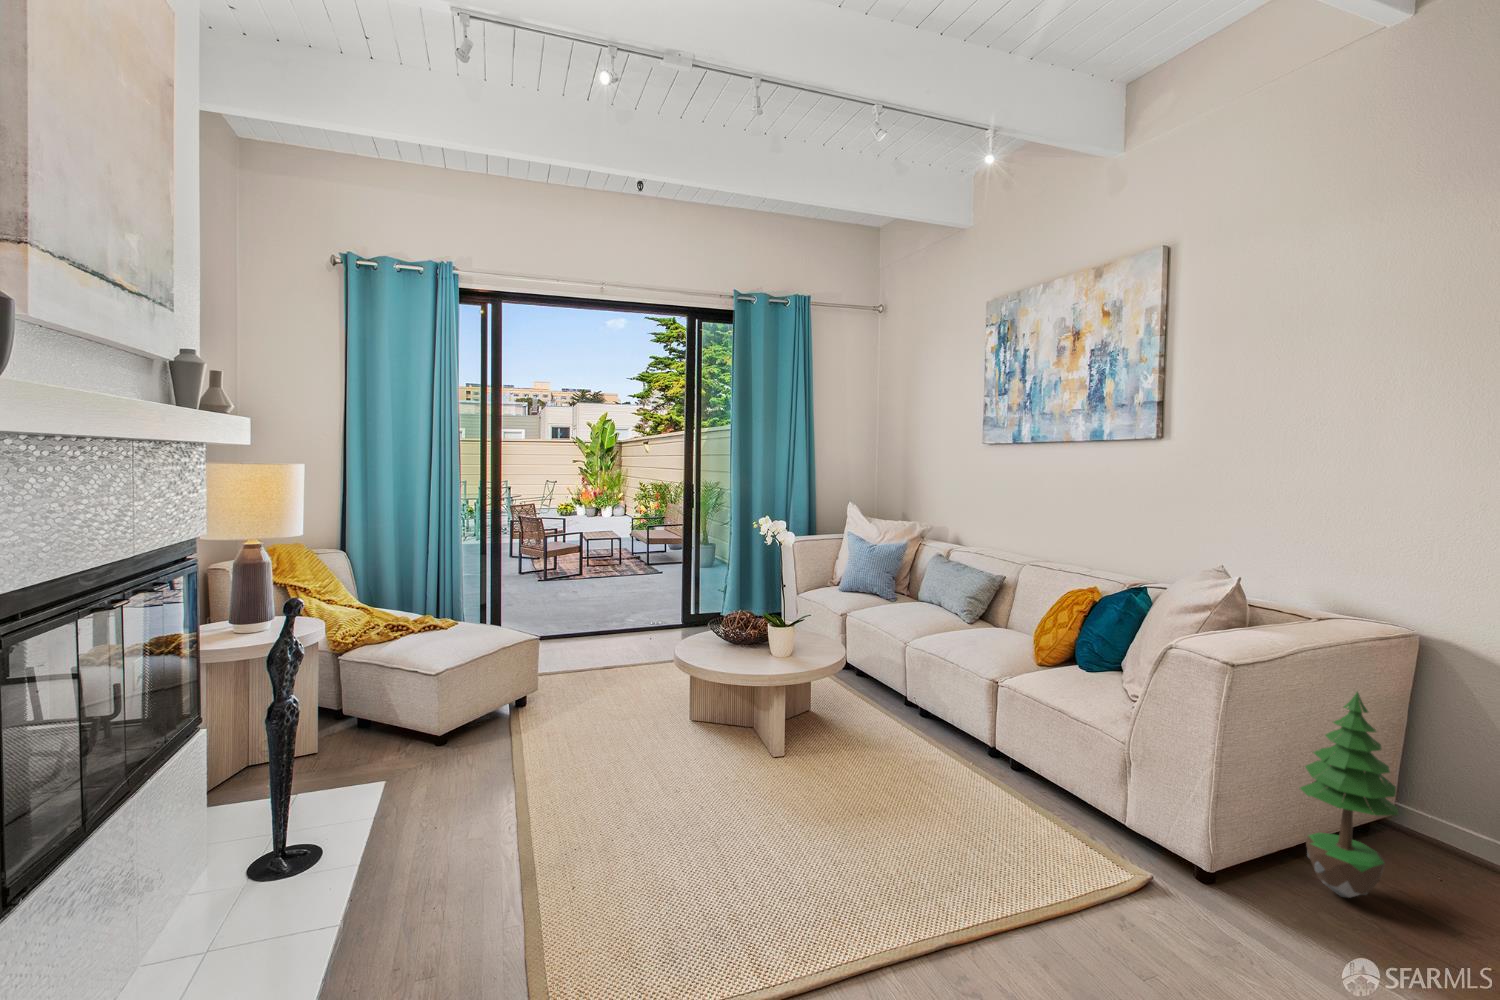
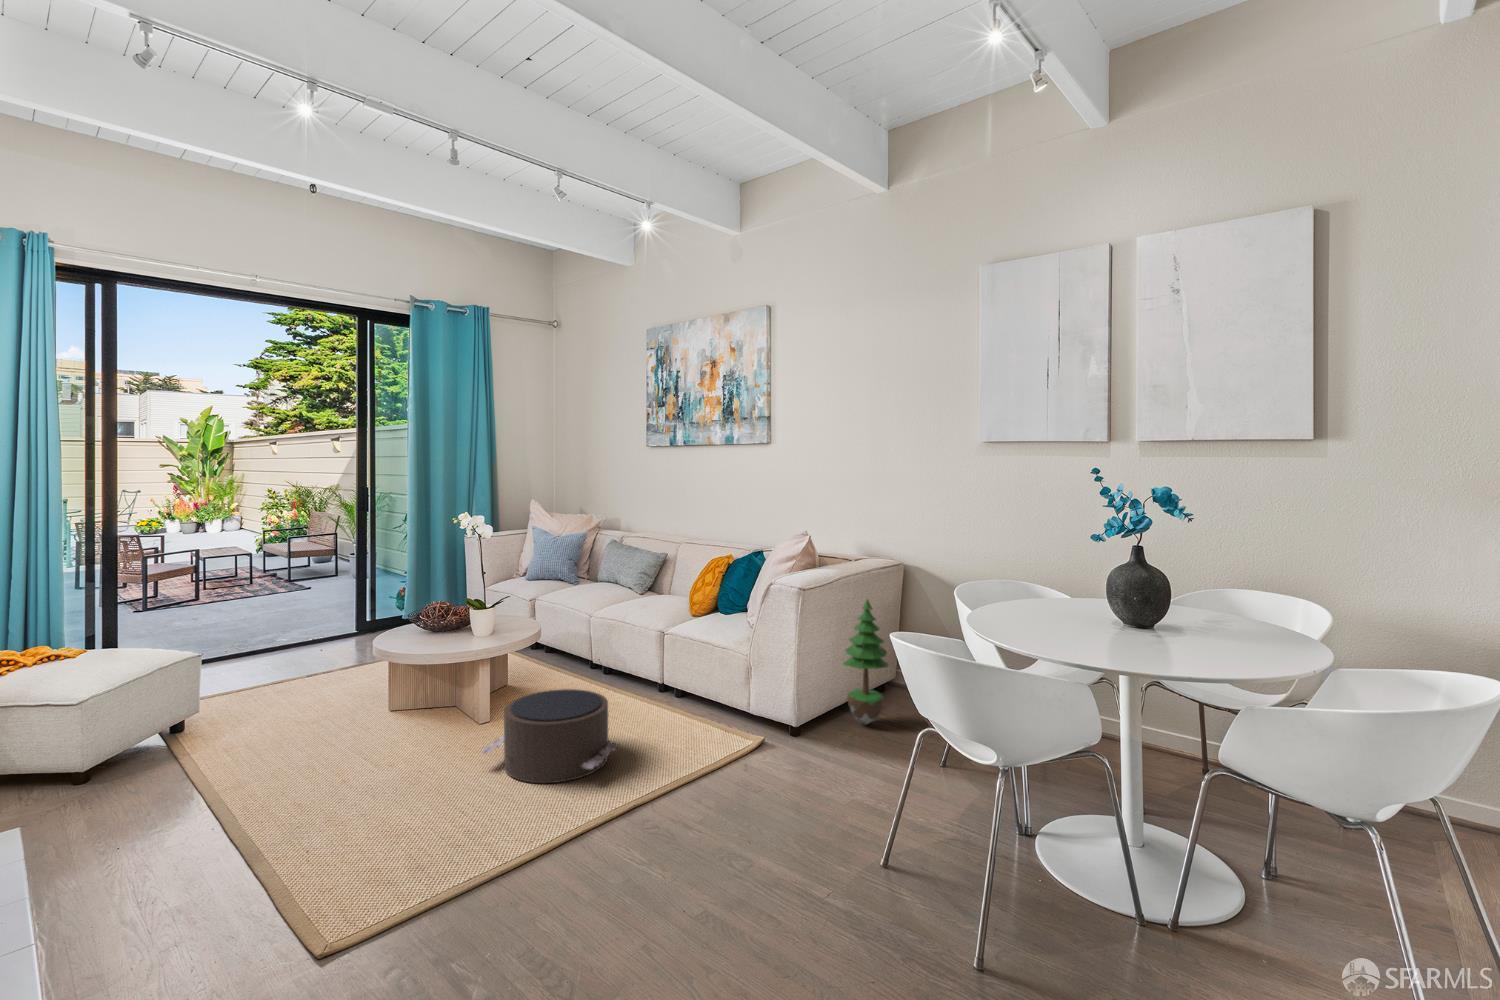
pouf: none [760,745,934,881] -> present [481,689,619,783]

